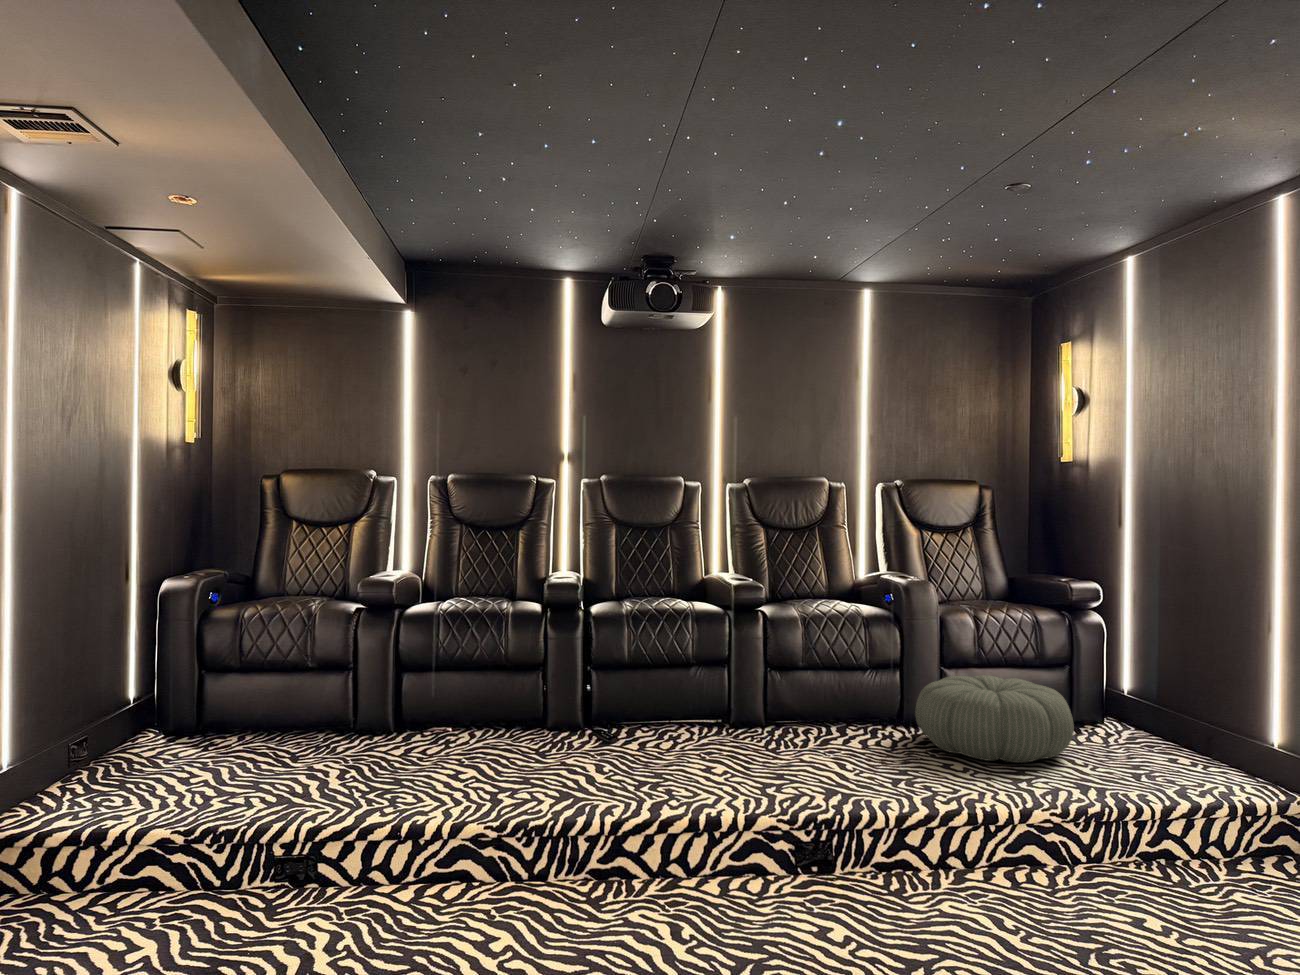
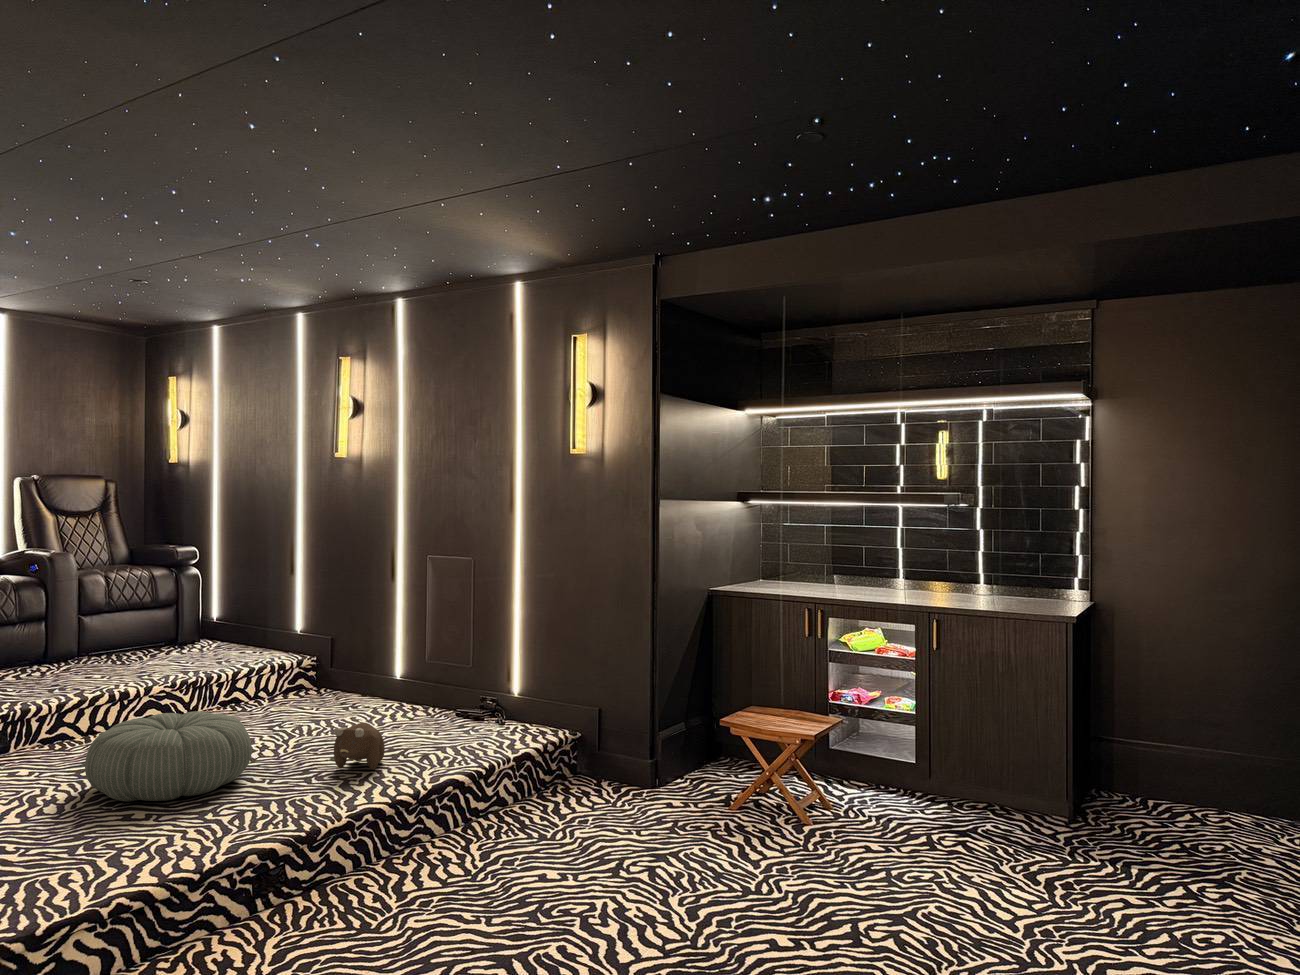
plush toy: none [1169,724,1238,784] -> present [334,723,385,770]

